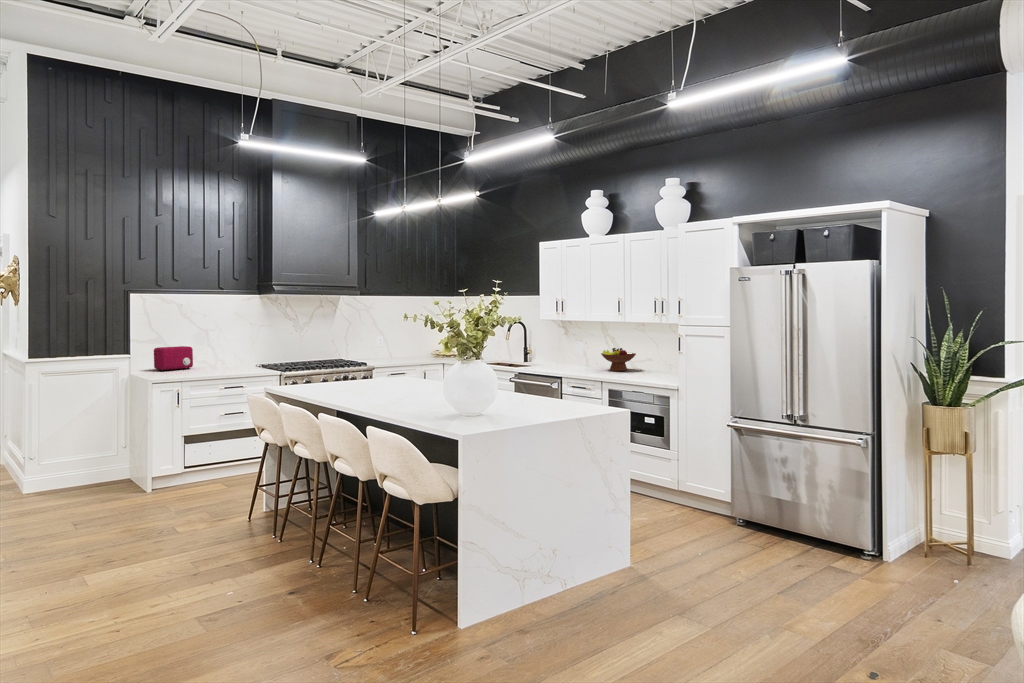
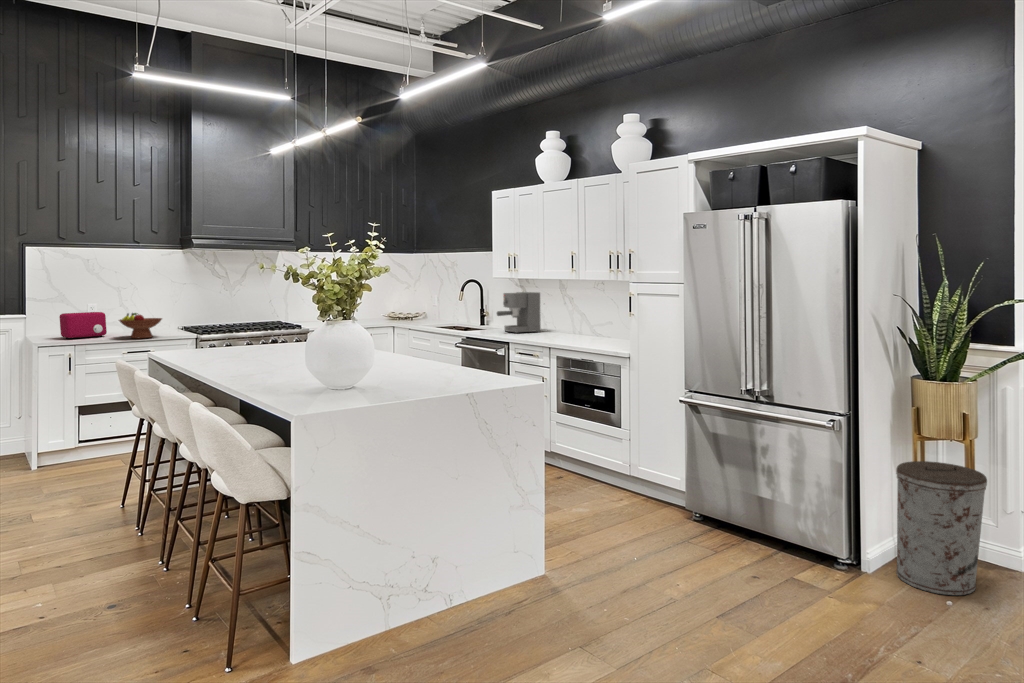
coffee maker: none [545,330,583,367] -> present [497,292,541,333]
fruit bowl: present [601,348,636,371] -> present [119,313,162,338]
trash can: none [915,472,988,579] -> present [896,461,987,595]

